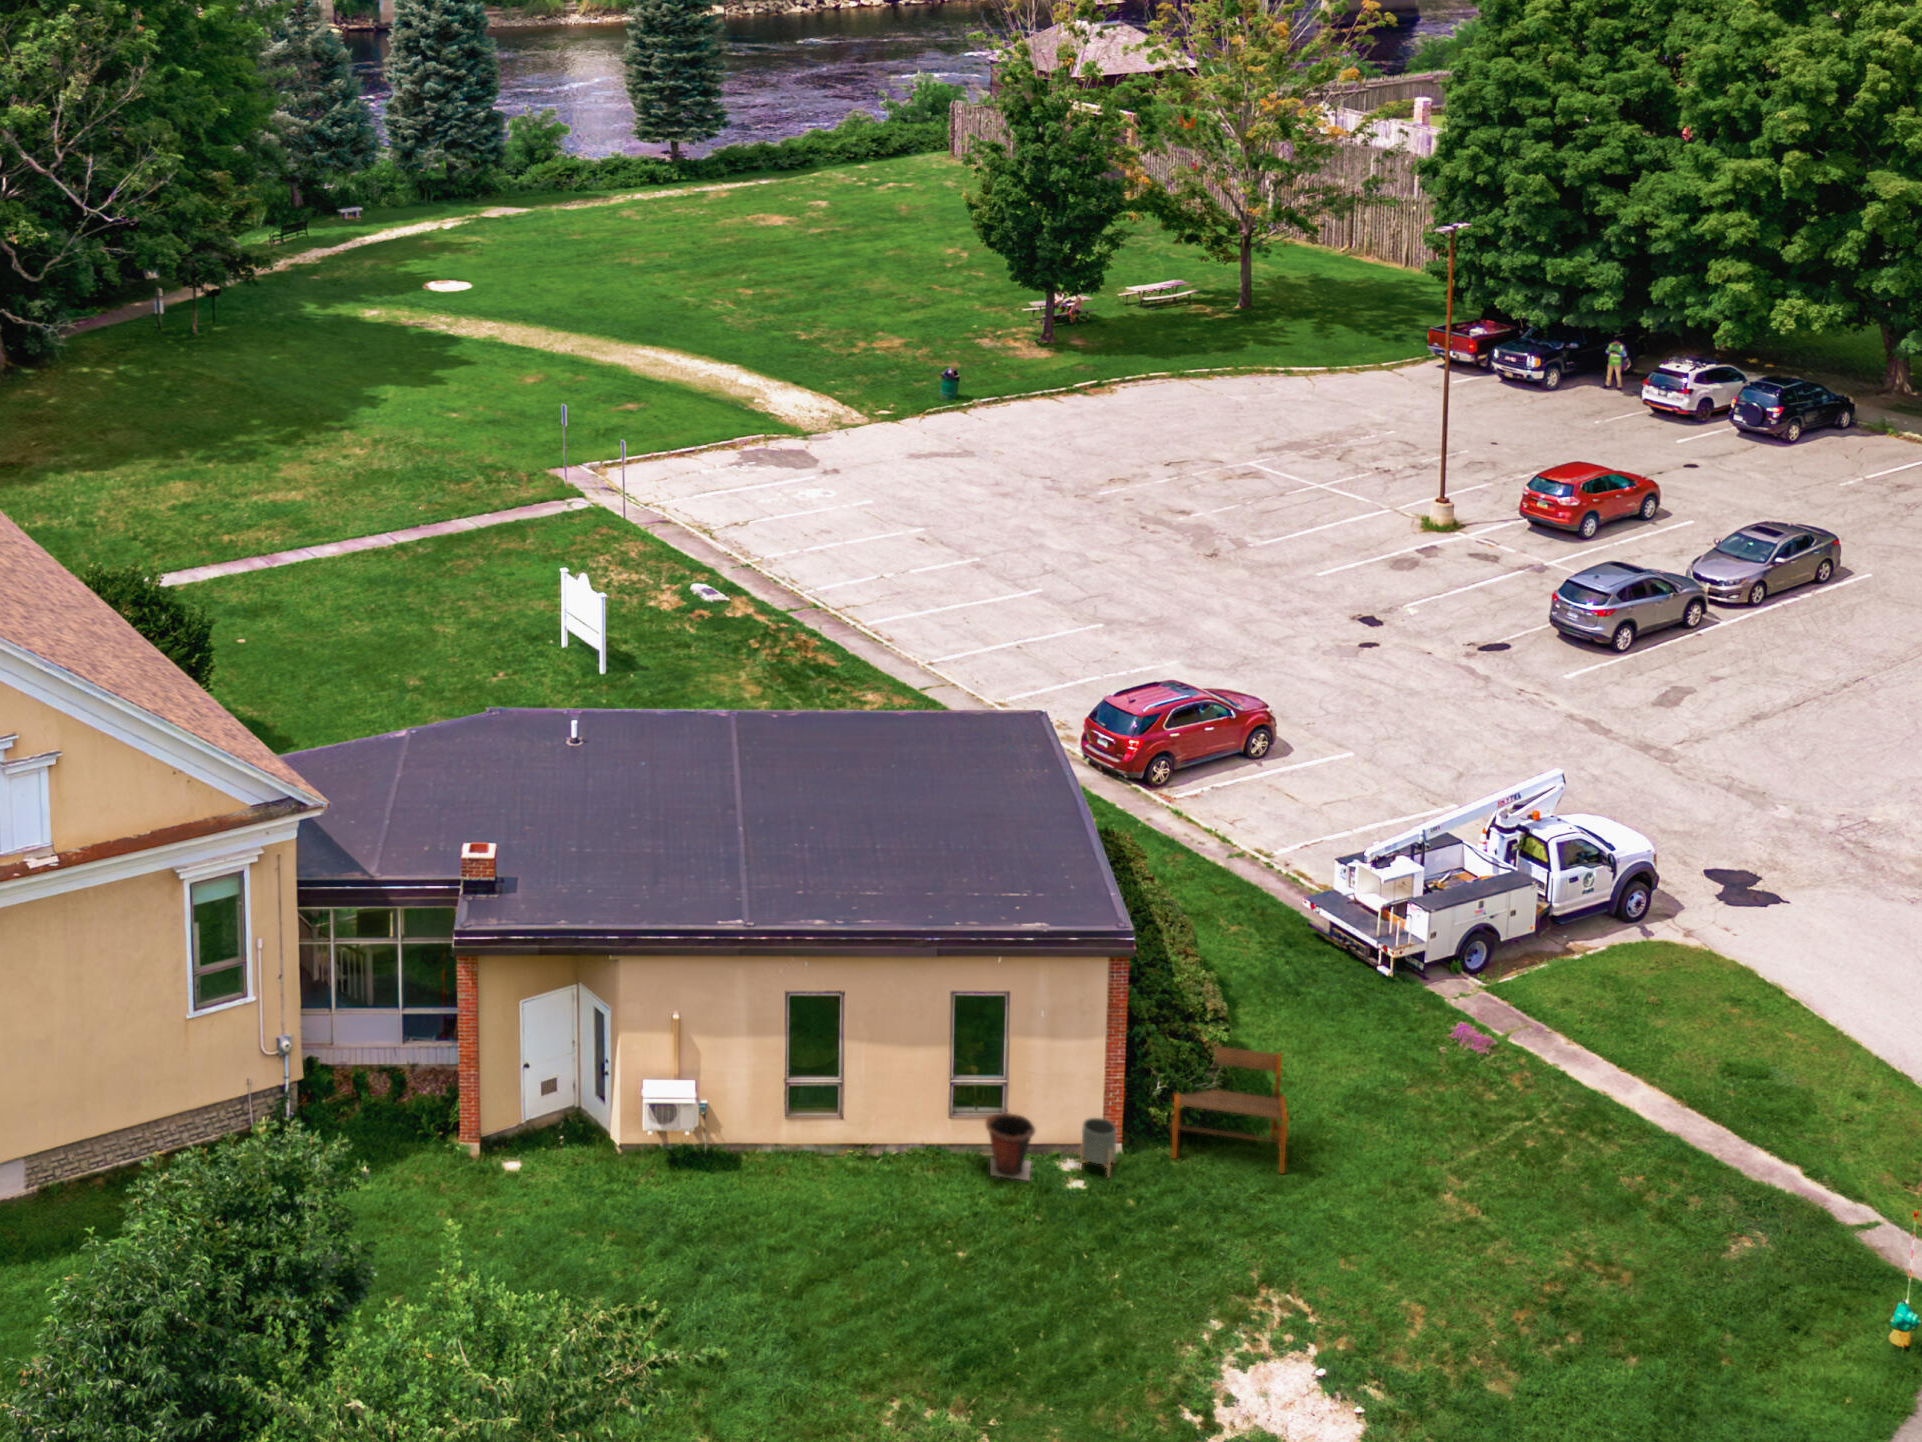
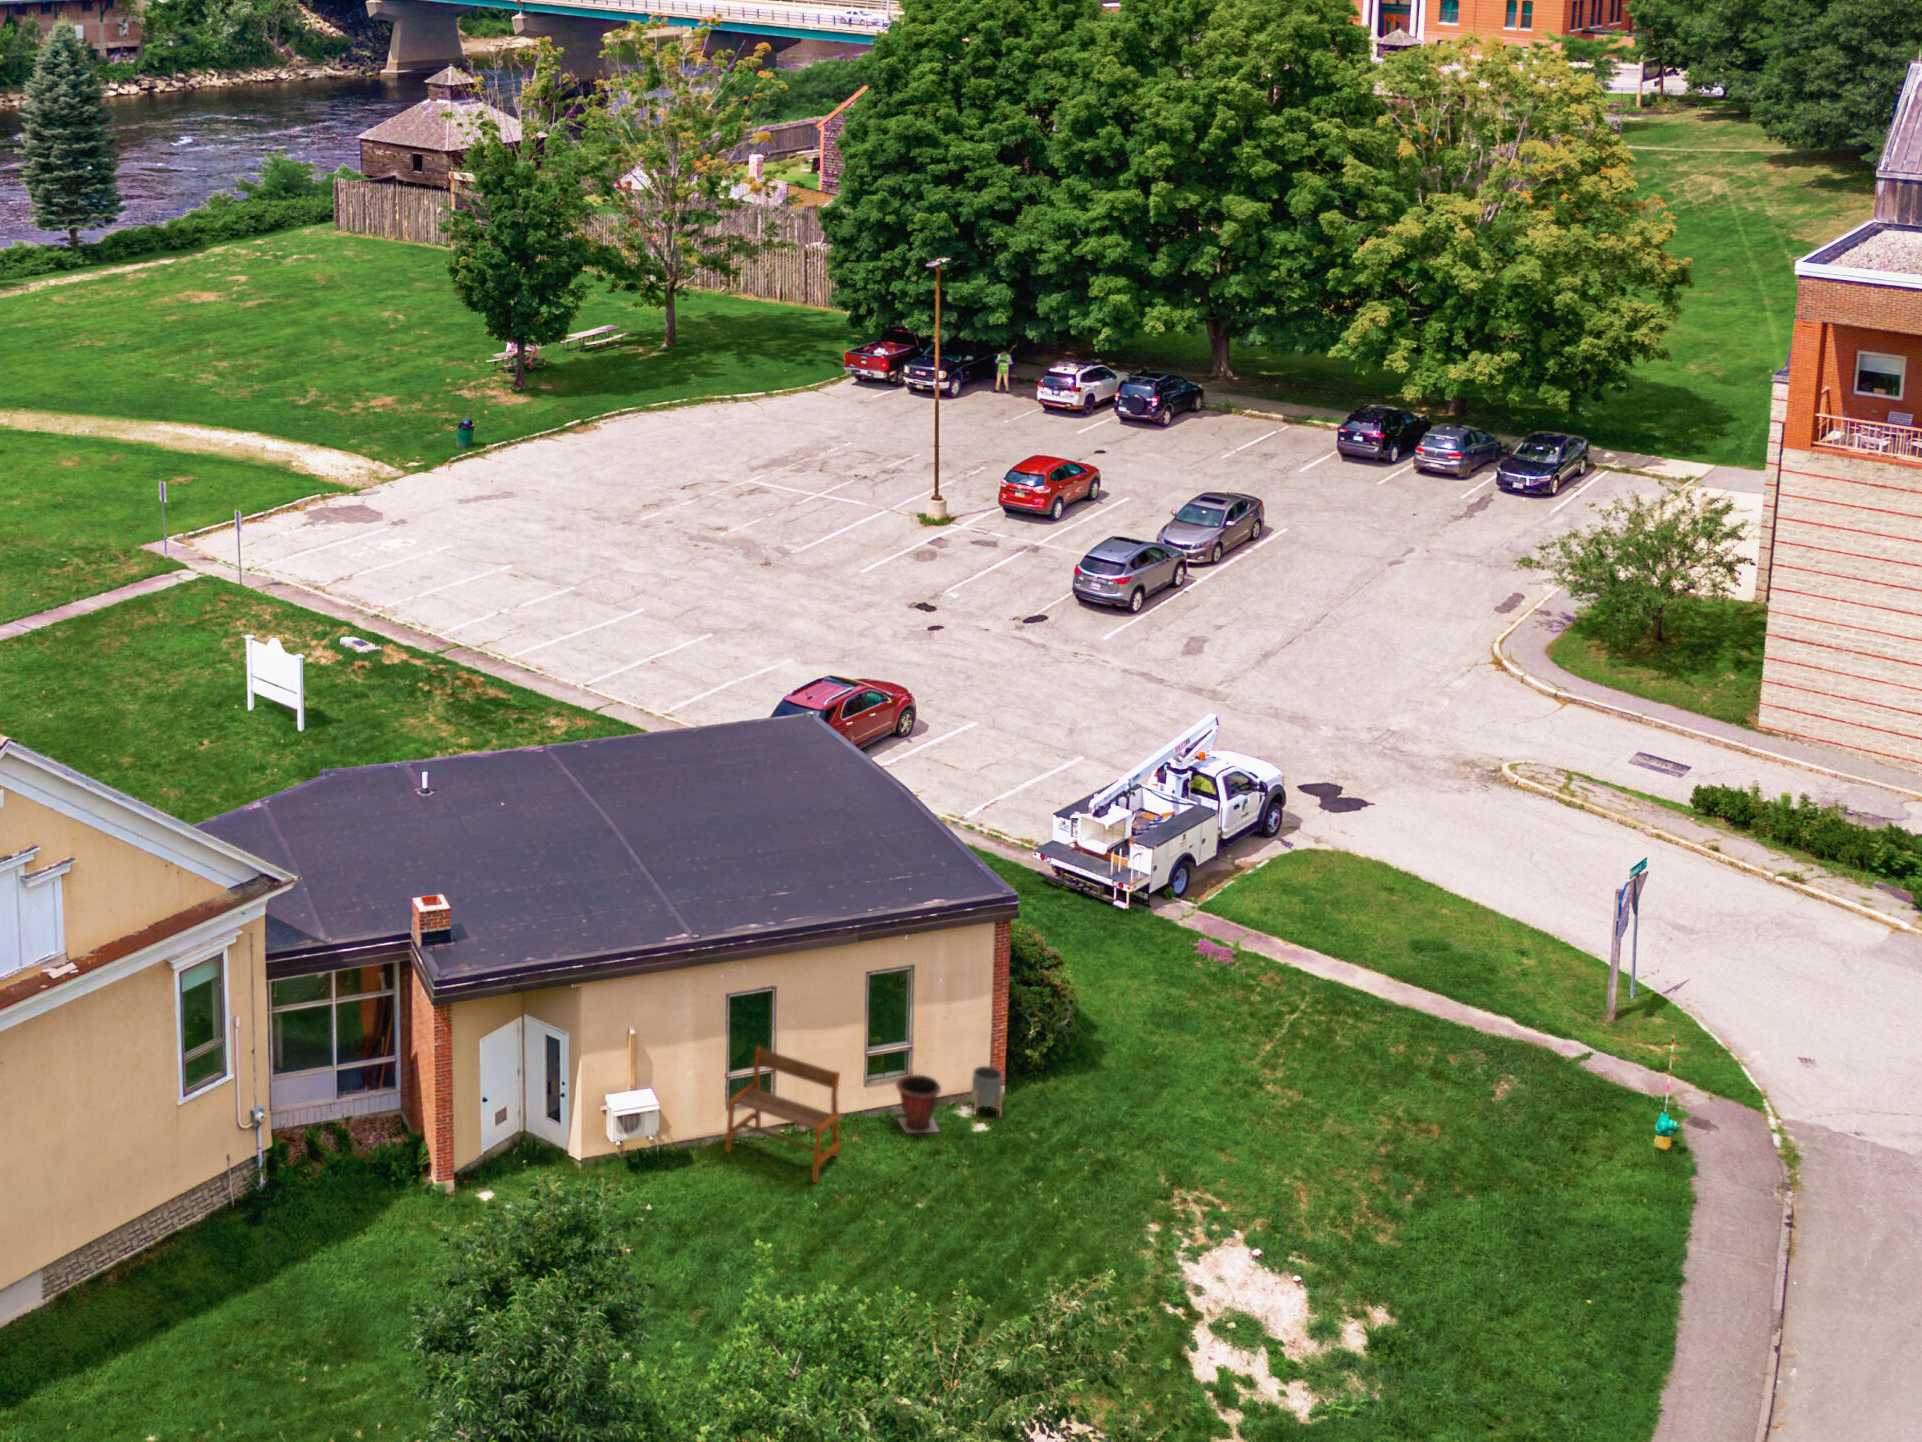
bench: present [1171,1046,1288,1173] -> present [726,1047,841,1182]

